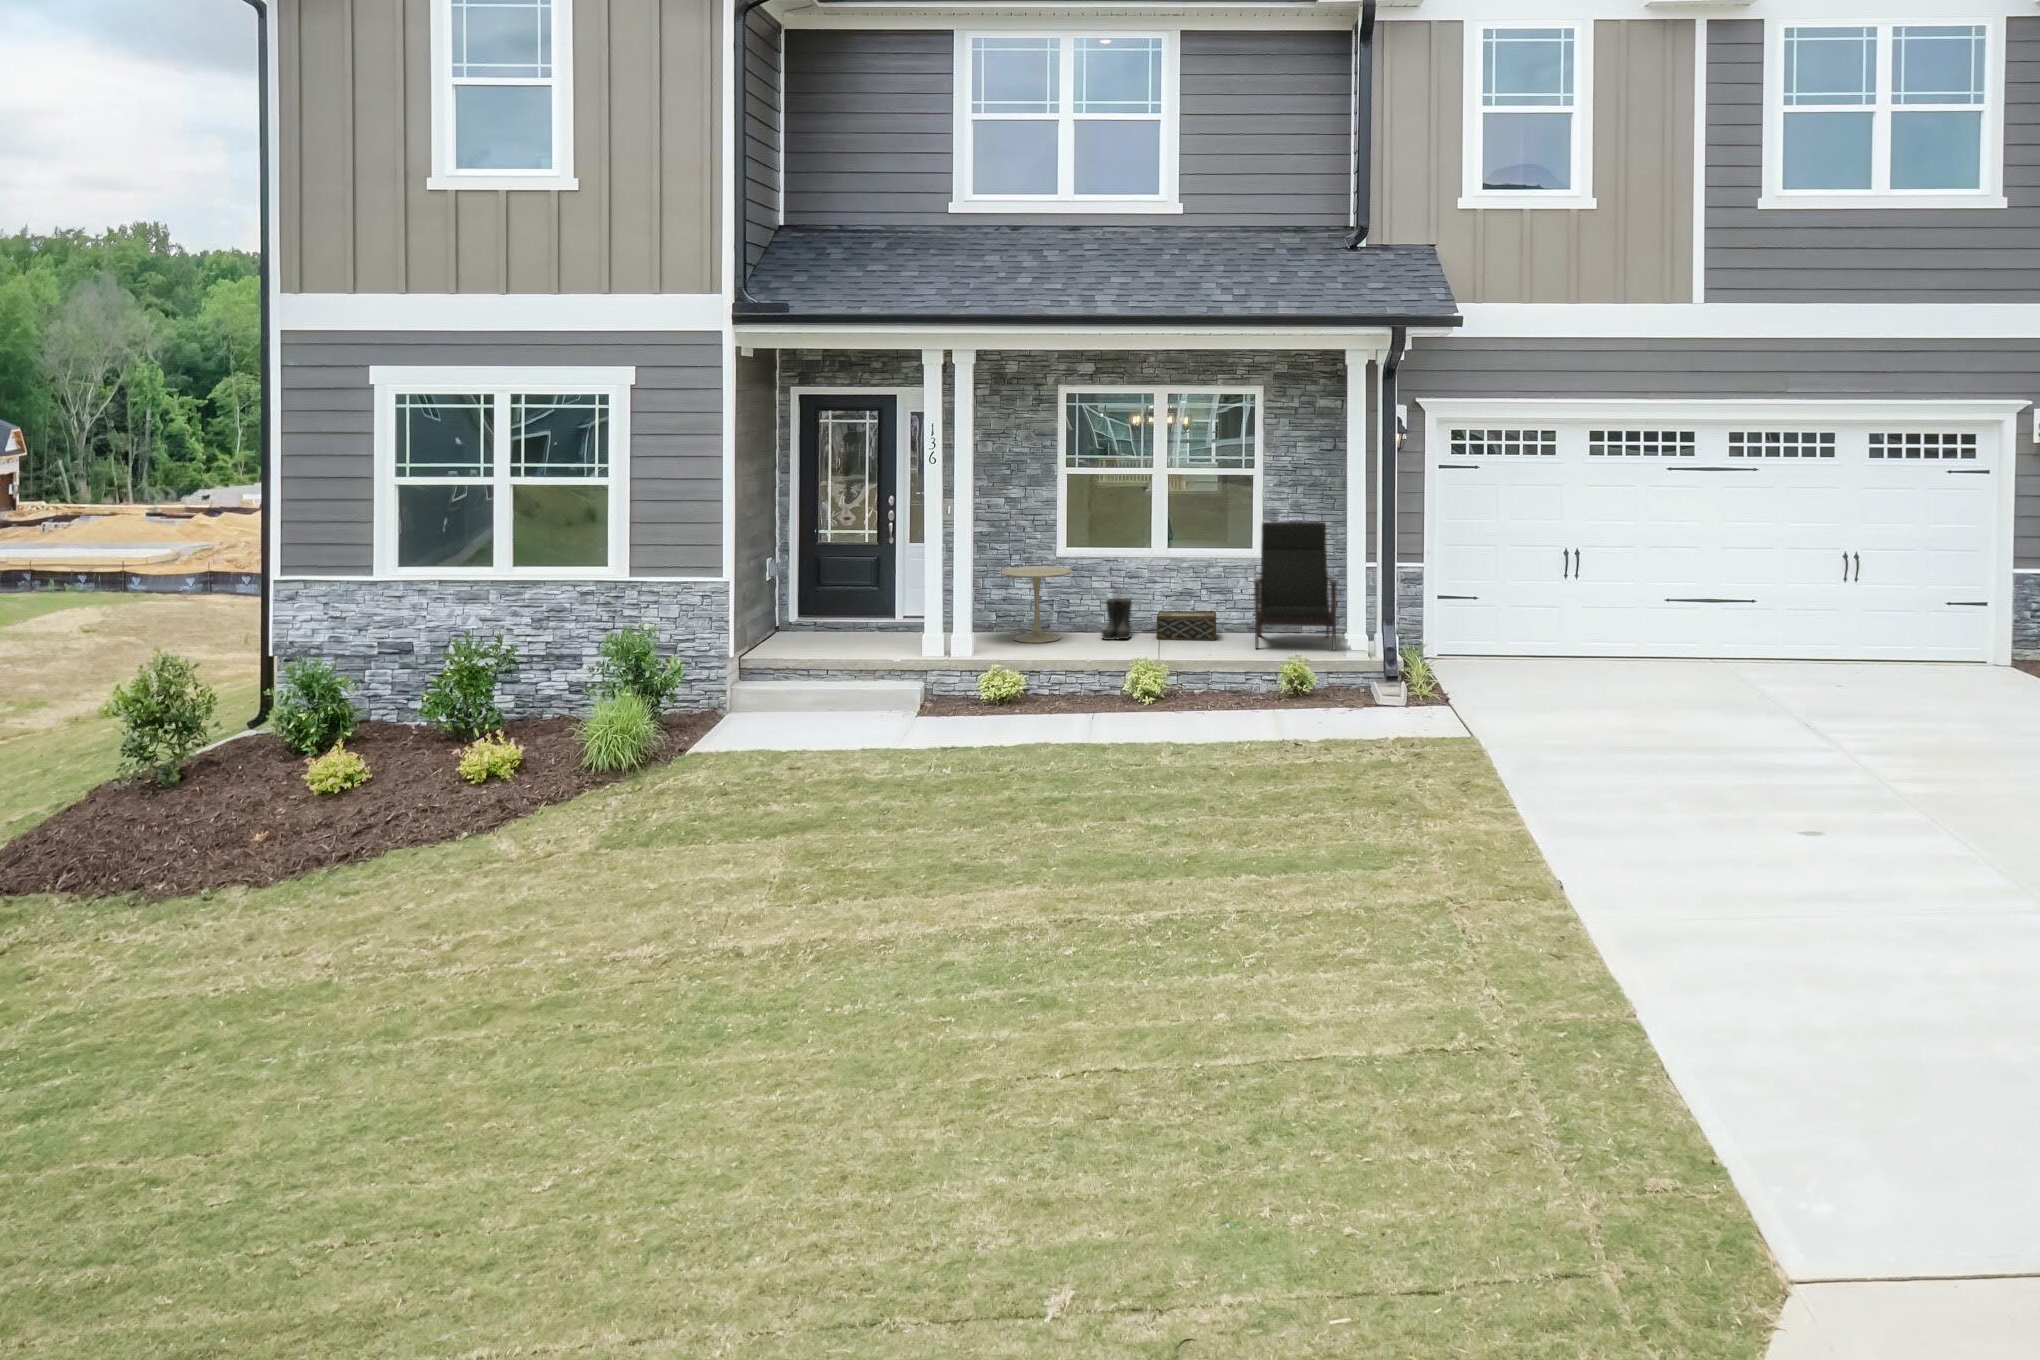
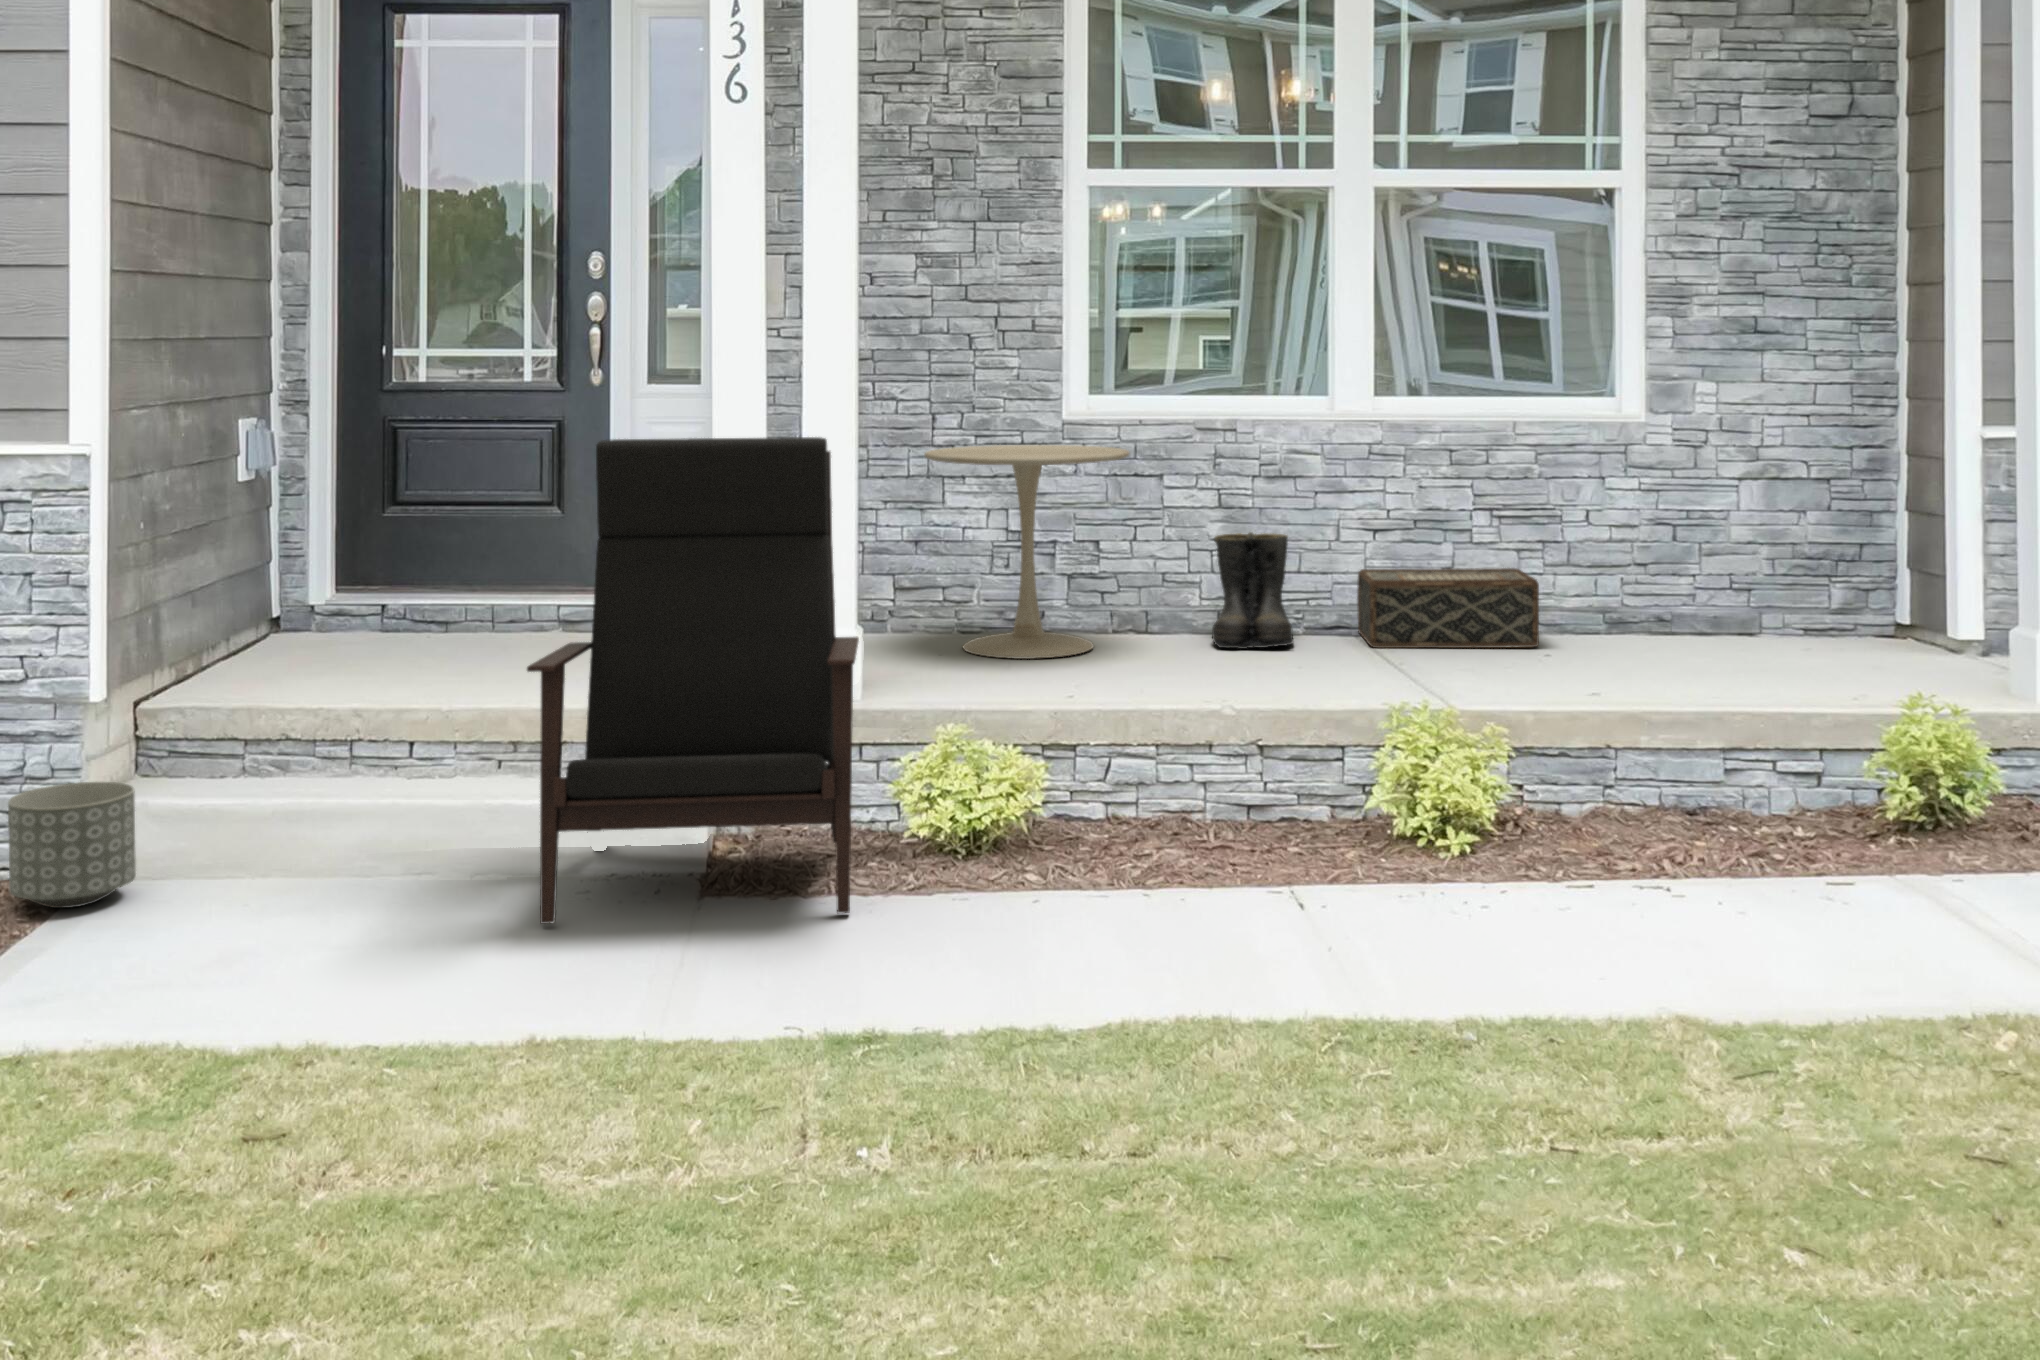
lounge chair: present [1254,522,1337,649] -> present [527,437,859,924]
planter: none [710,680,747,717] -> present [8,782,136,908]

